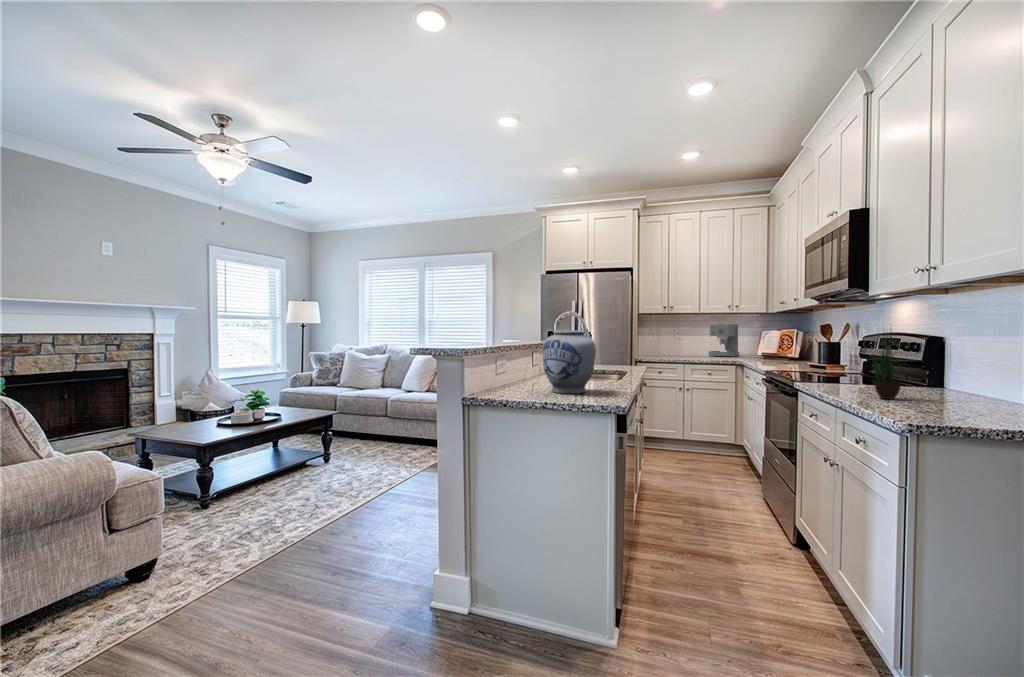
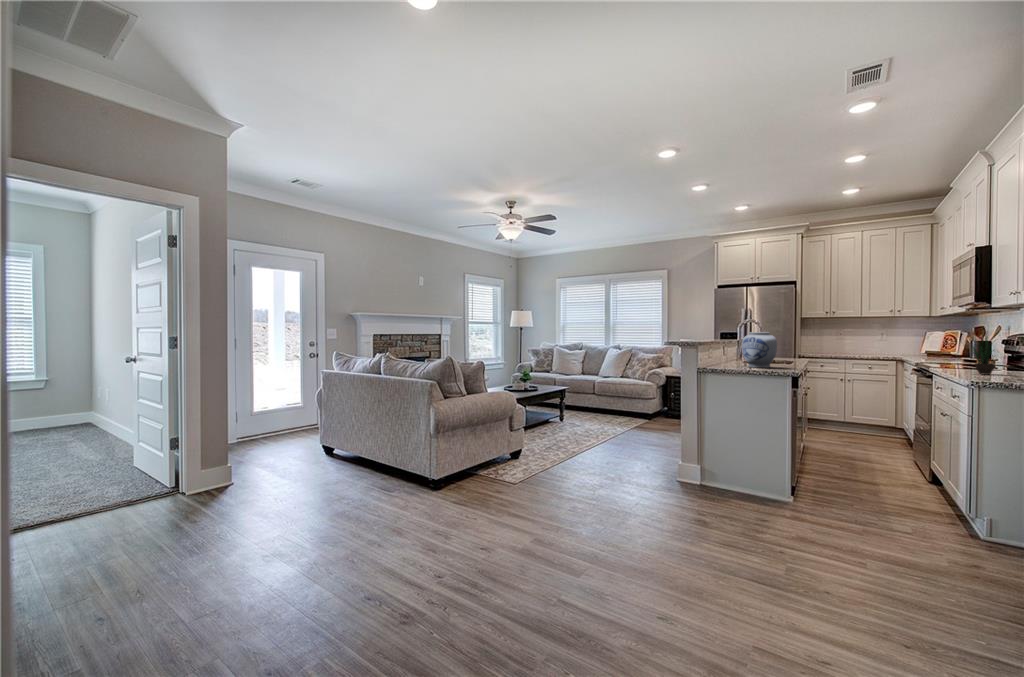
coffee maker: present [709,324,739,357] -> none [871,326,904,355]

